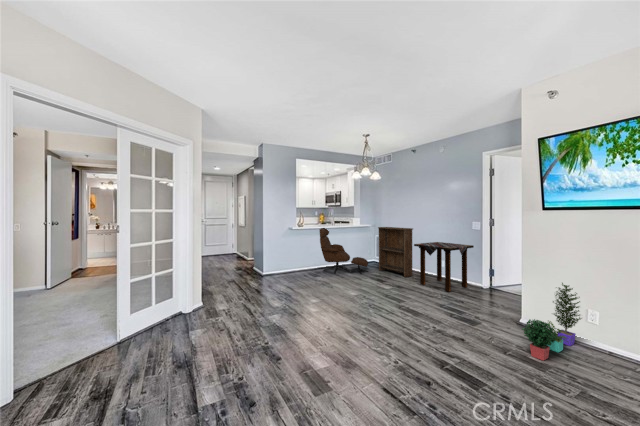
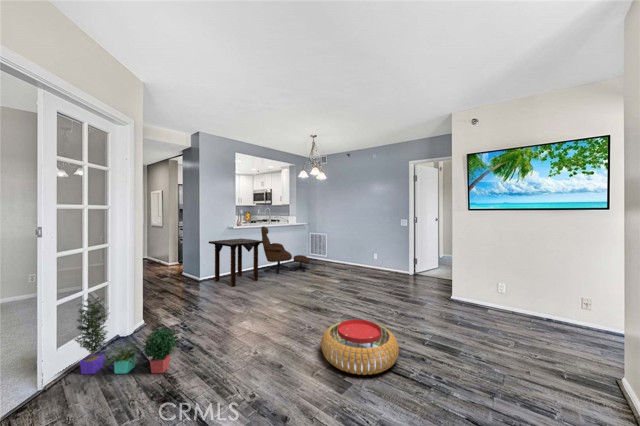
bookshelf: present [378,227,413,277] -> none [318,225,352,271]
side table: present [414,242,474,292] -> present [209,239,264,287]
potted plant: present [523,283,582,361] -> present [75,297,177,374]
pouf: none [319,326,400,386] -> present [321,320,399,375]

